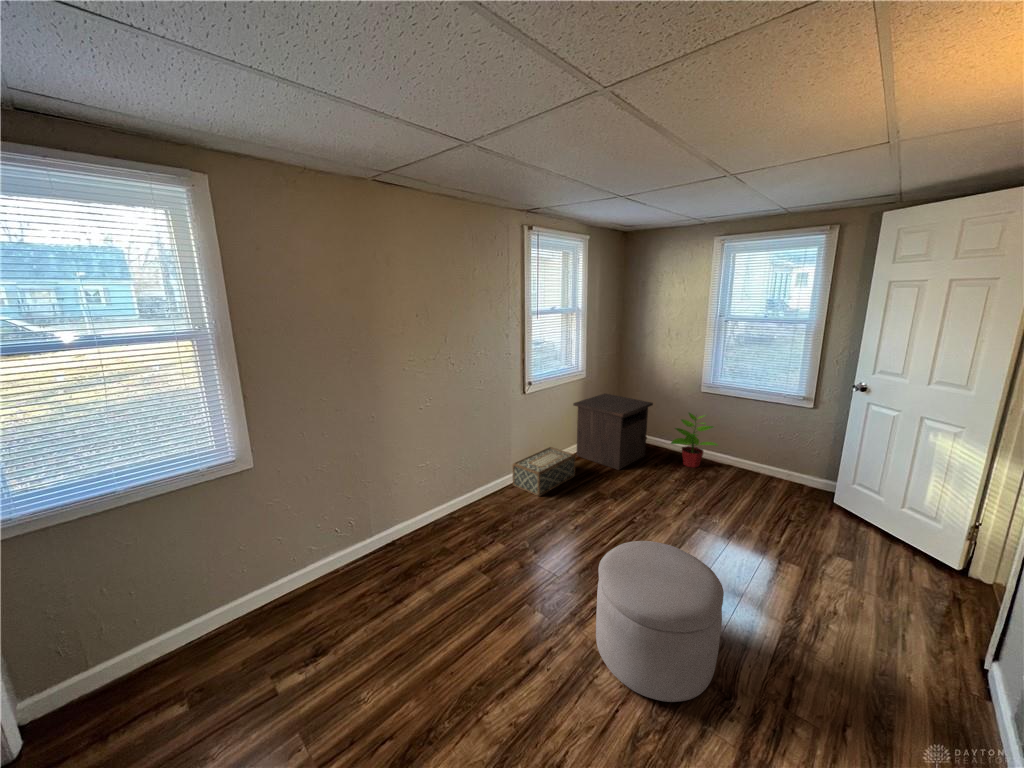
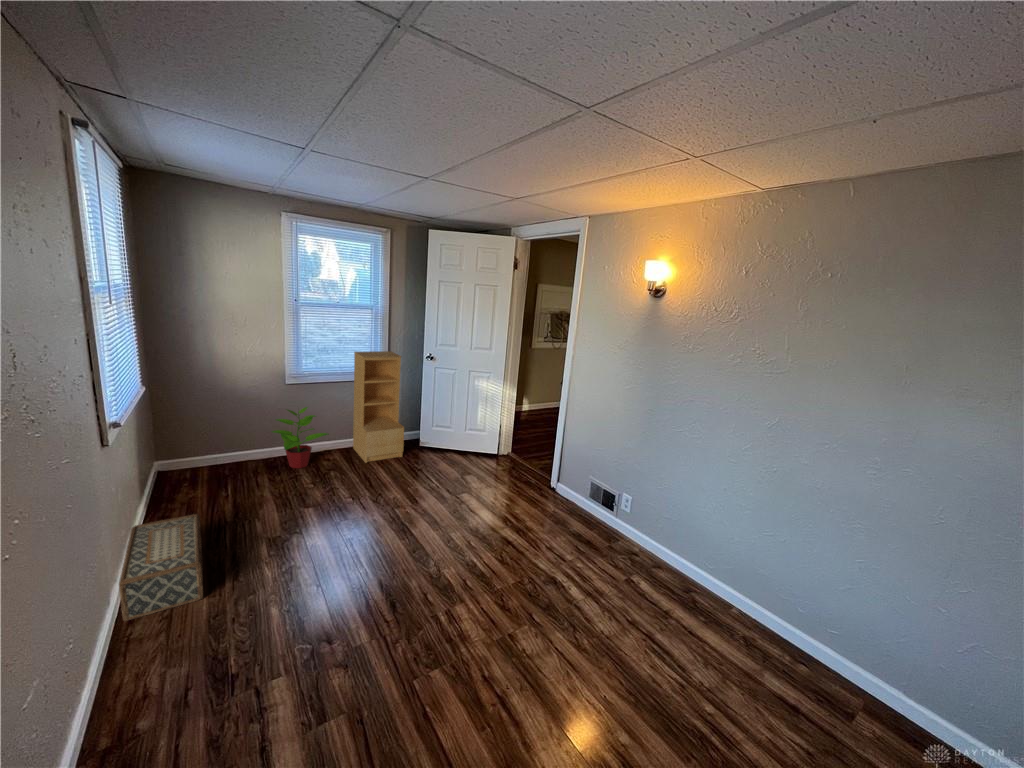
bookshelf: none [745,371,820,501] -> present [353,351,404,463]
nightstand: present [573,393,653,470] -> none [134,409,248,523]
ottoman: present [596,541,724,702] -> none [462,510,567,637]

